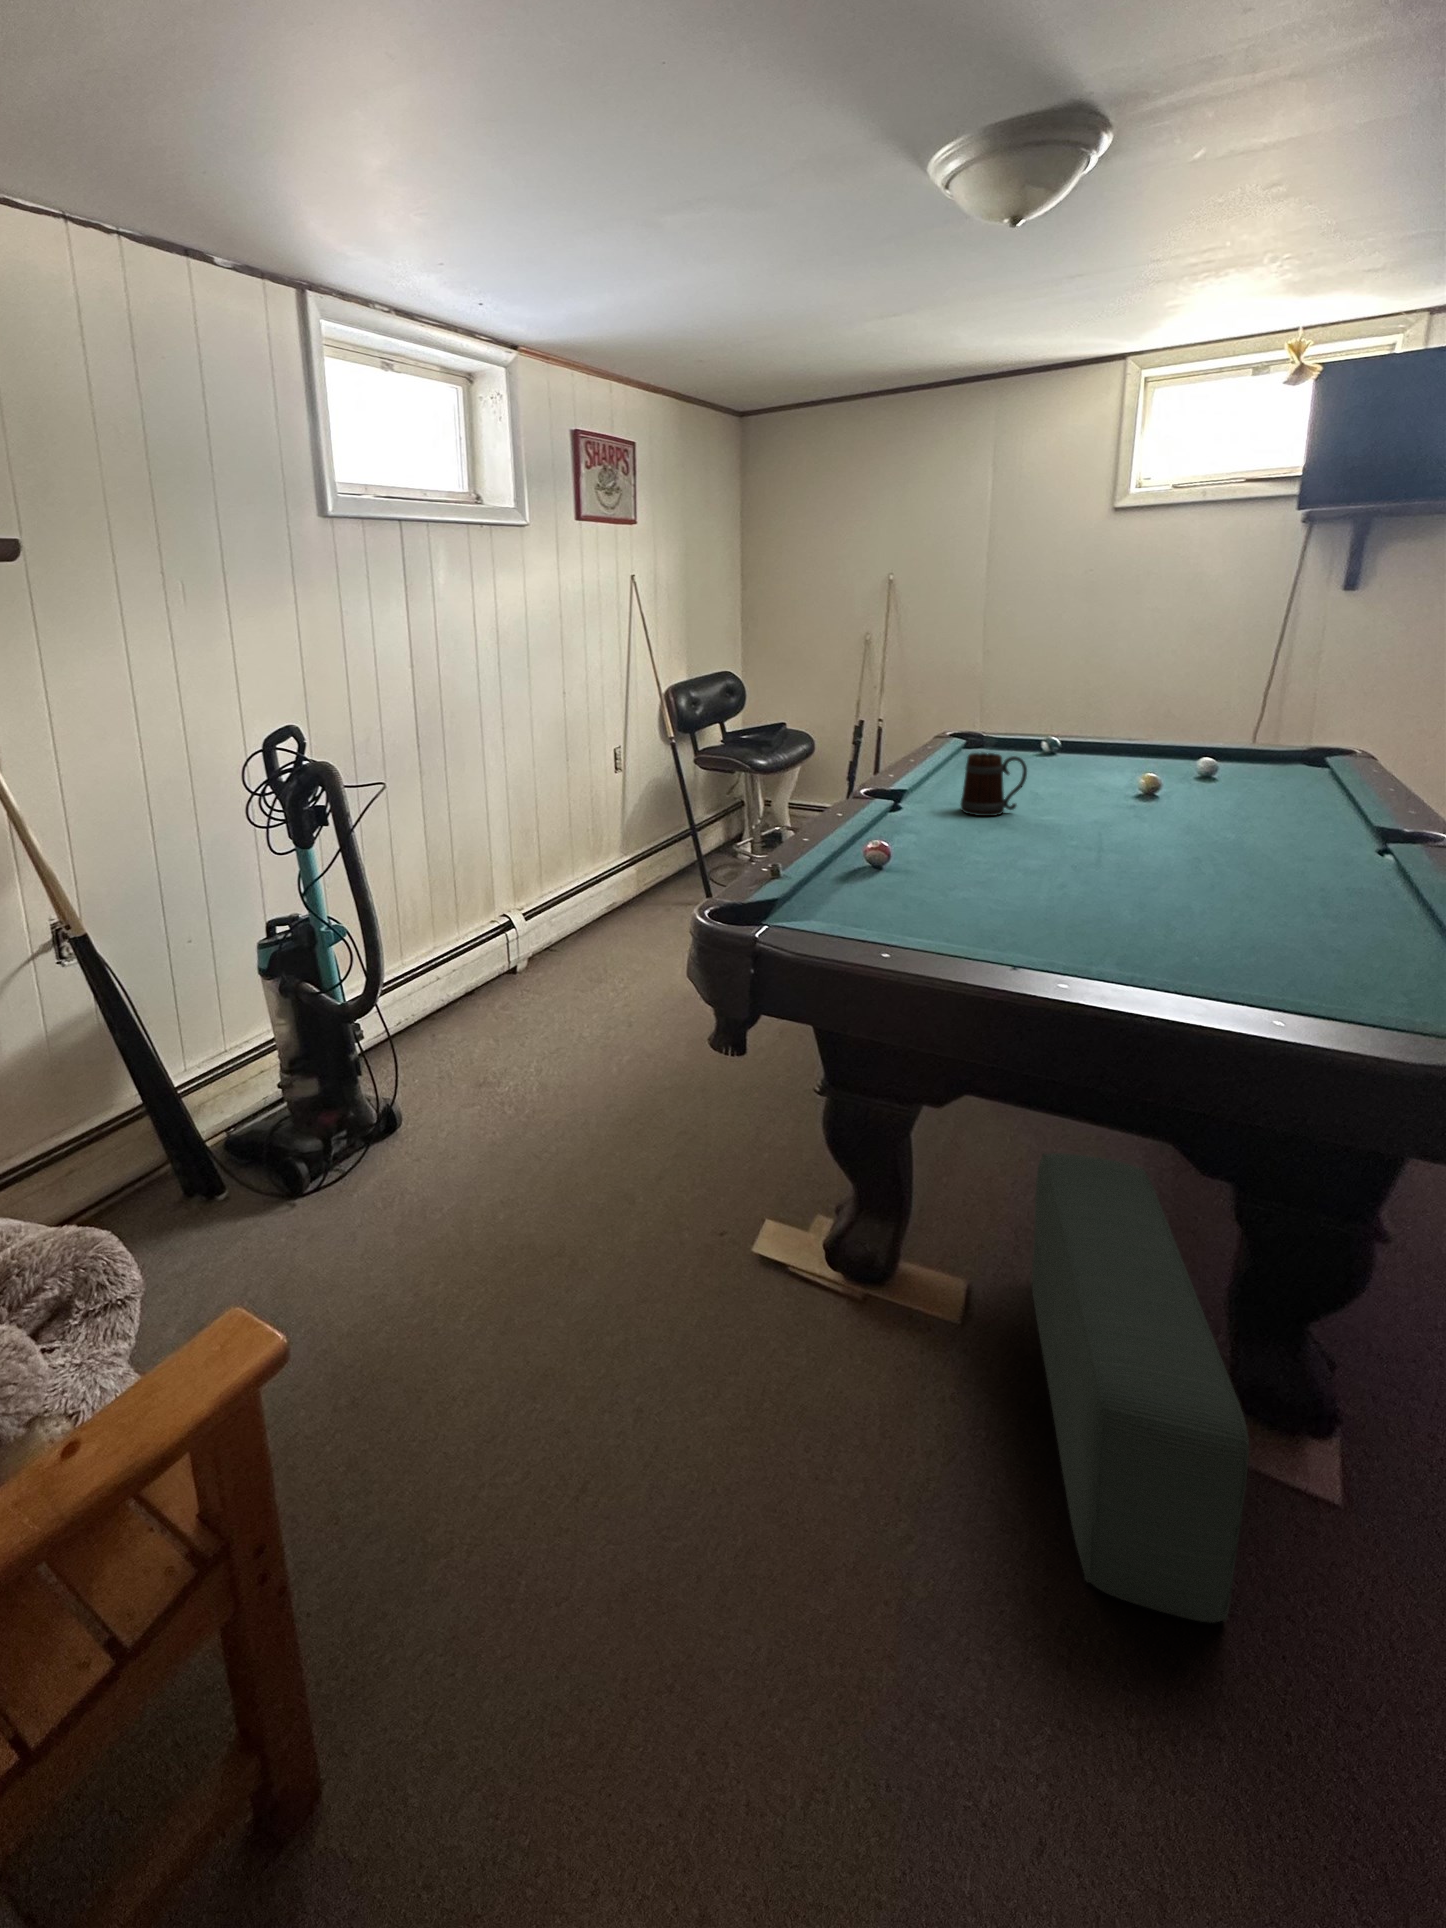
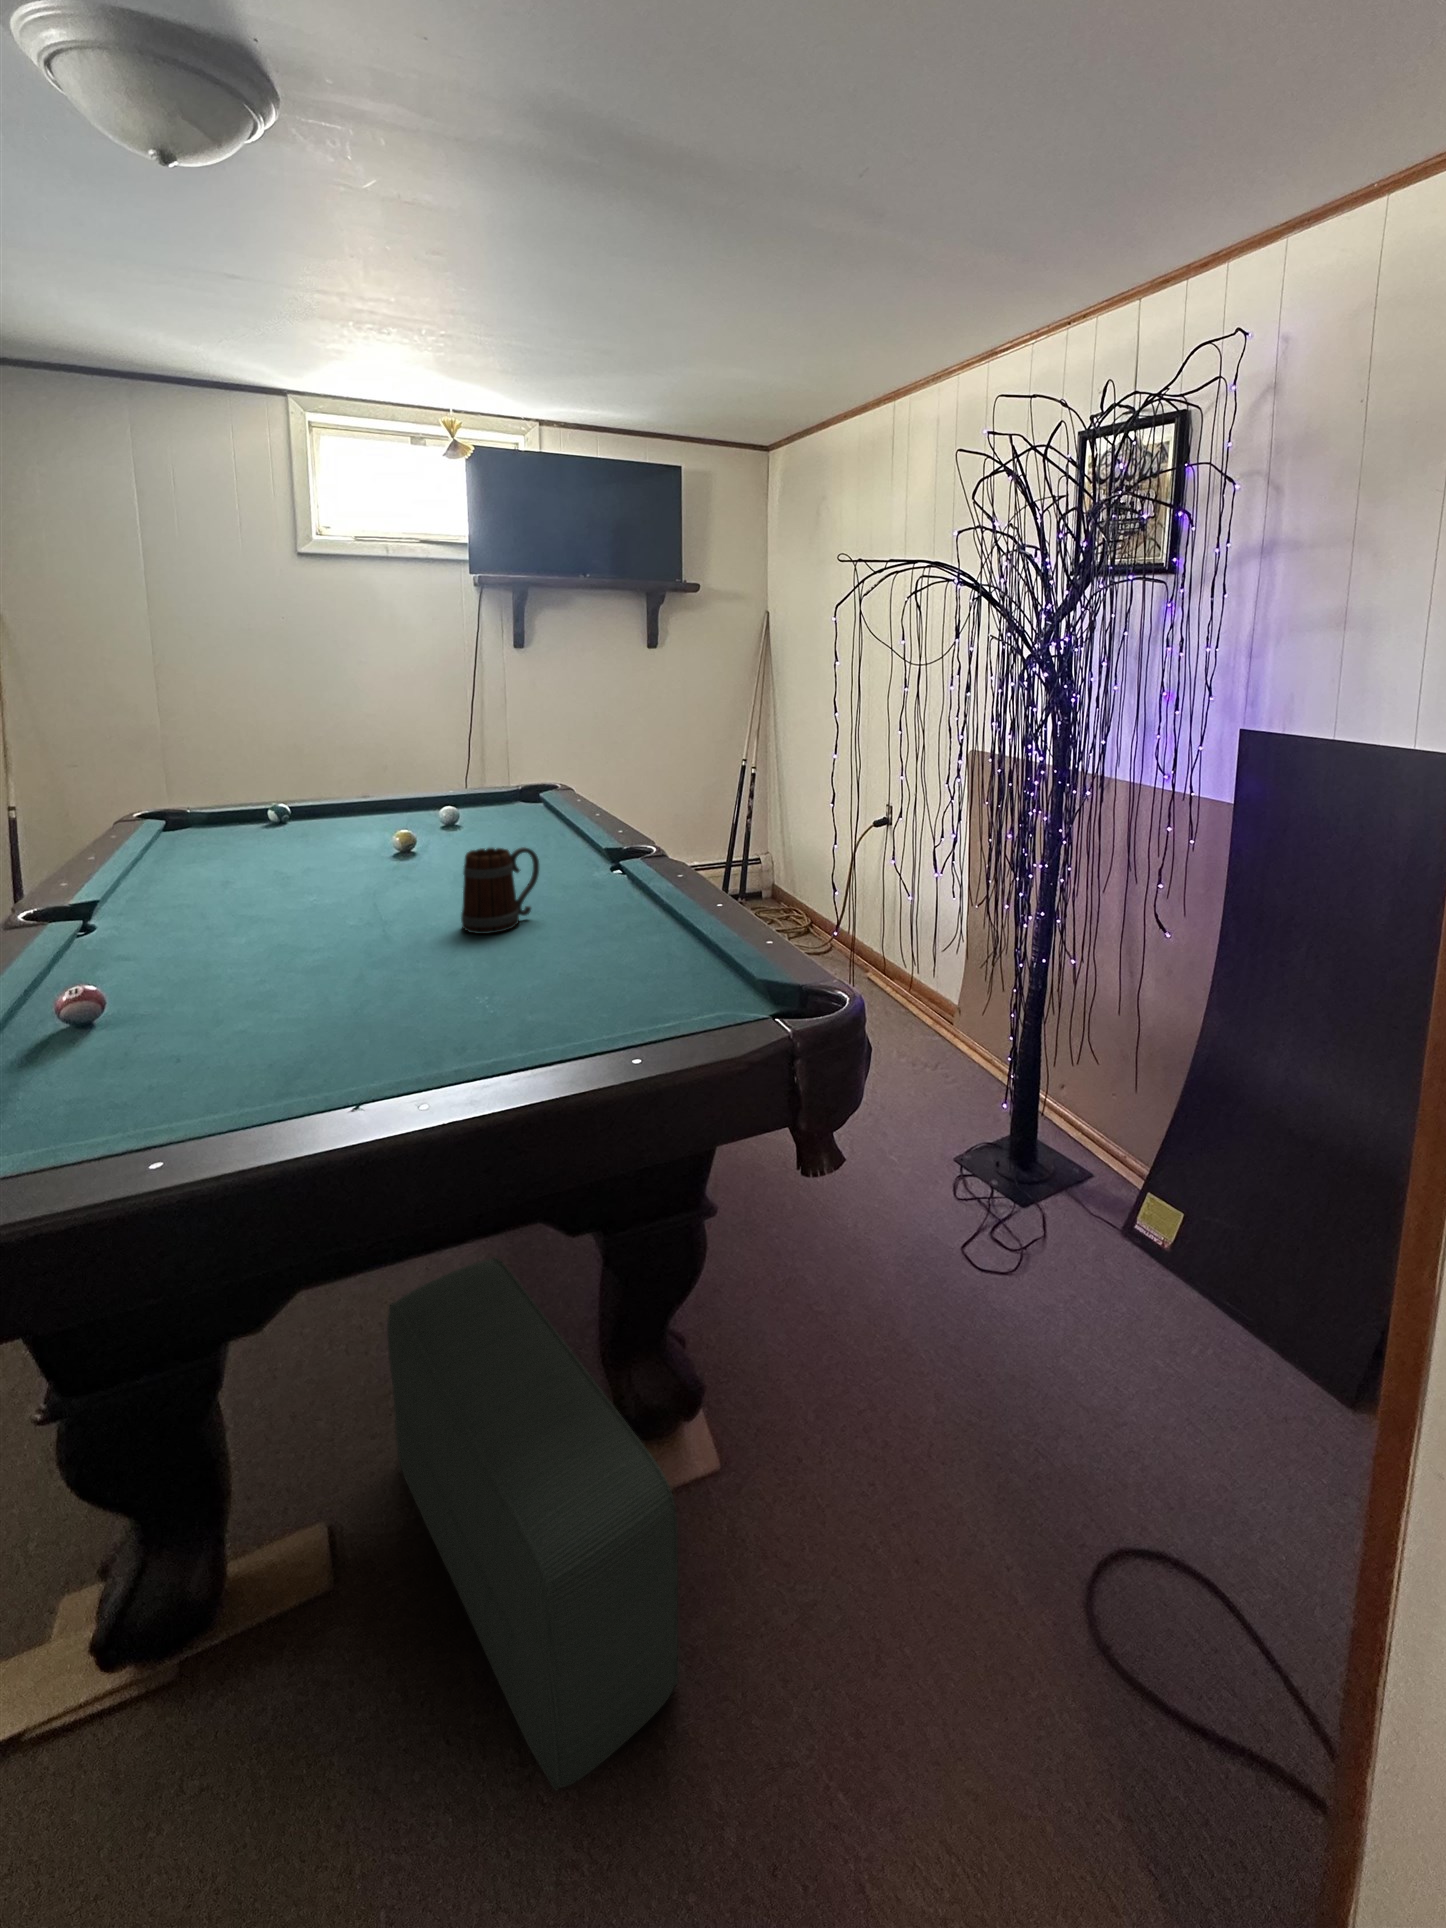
beer mug: present [961,753,1027,816] -> present [461,847,539,934]

